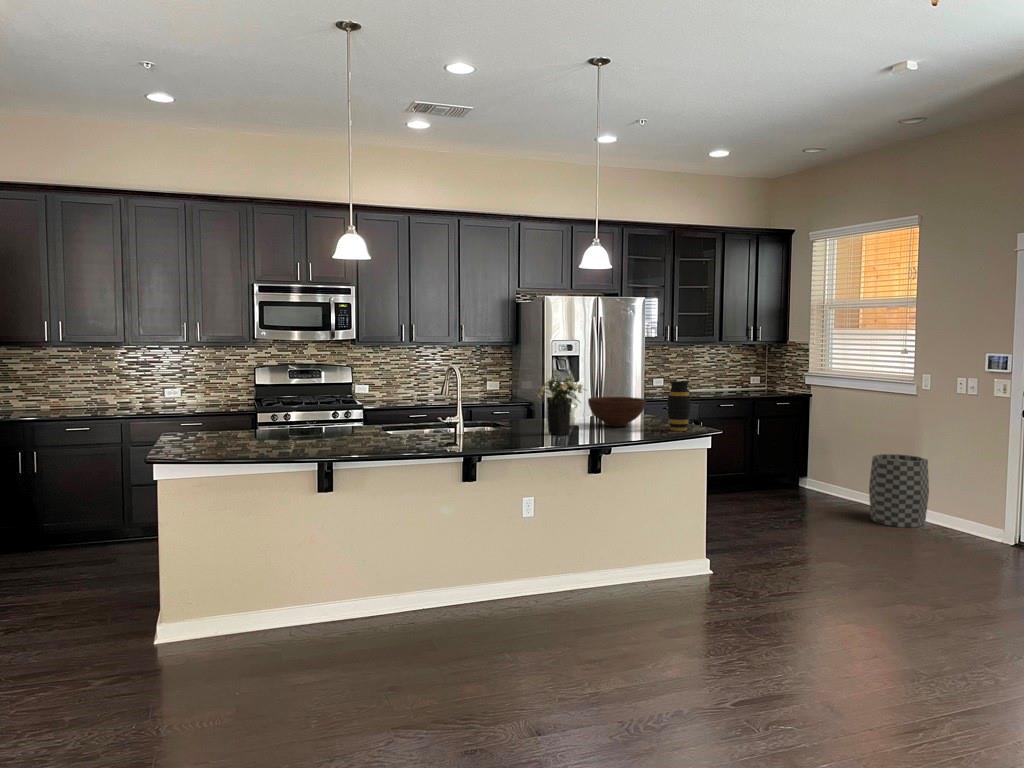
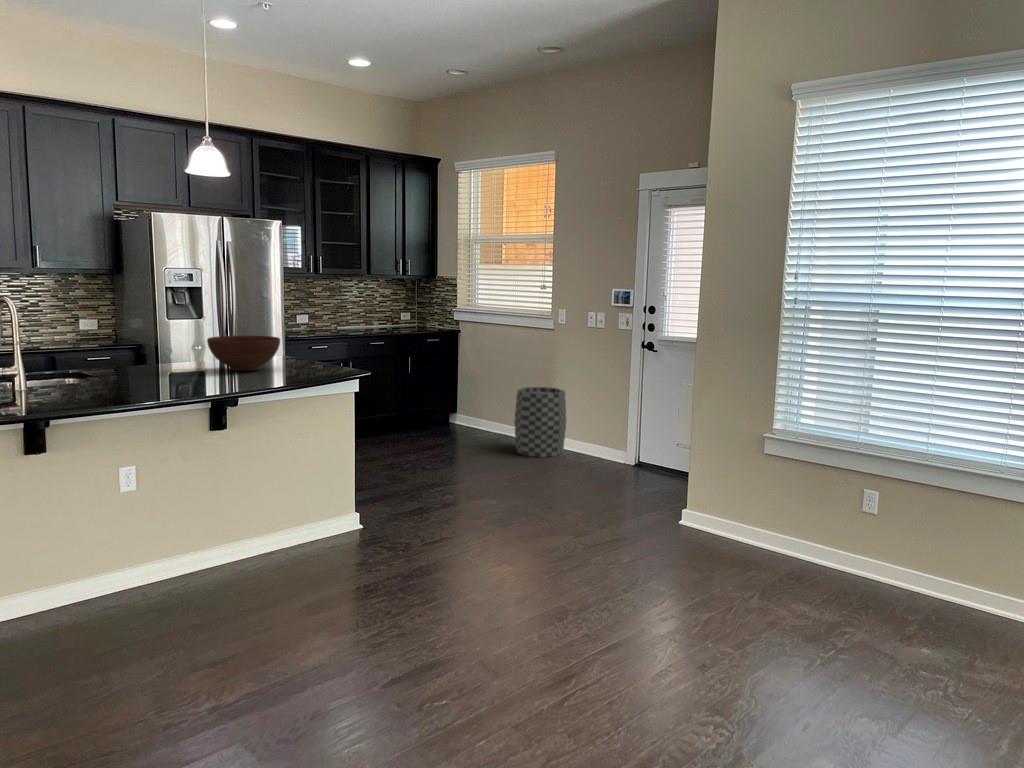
flower arrangement: present [536,372,582,435] -> none [130,304,202,385]
vase: present [667,381,691,431] -> none [305,316,333,374]

